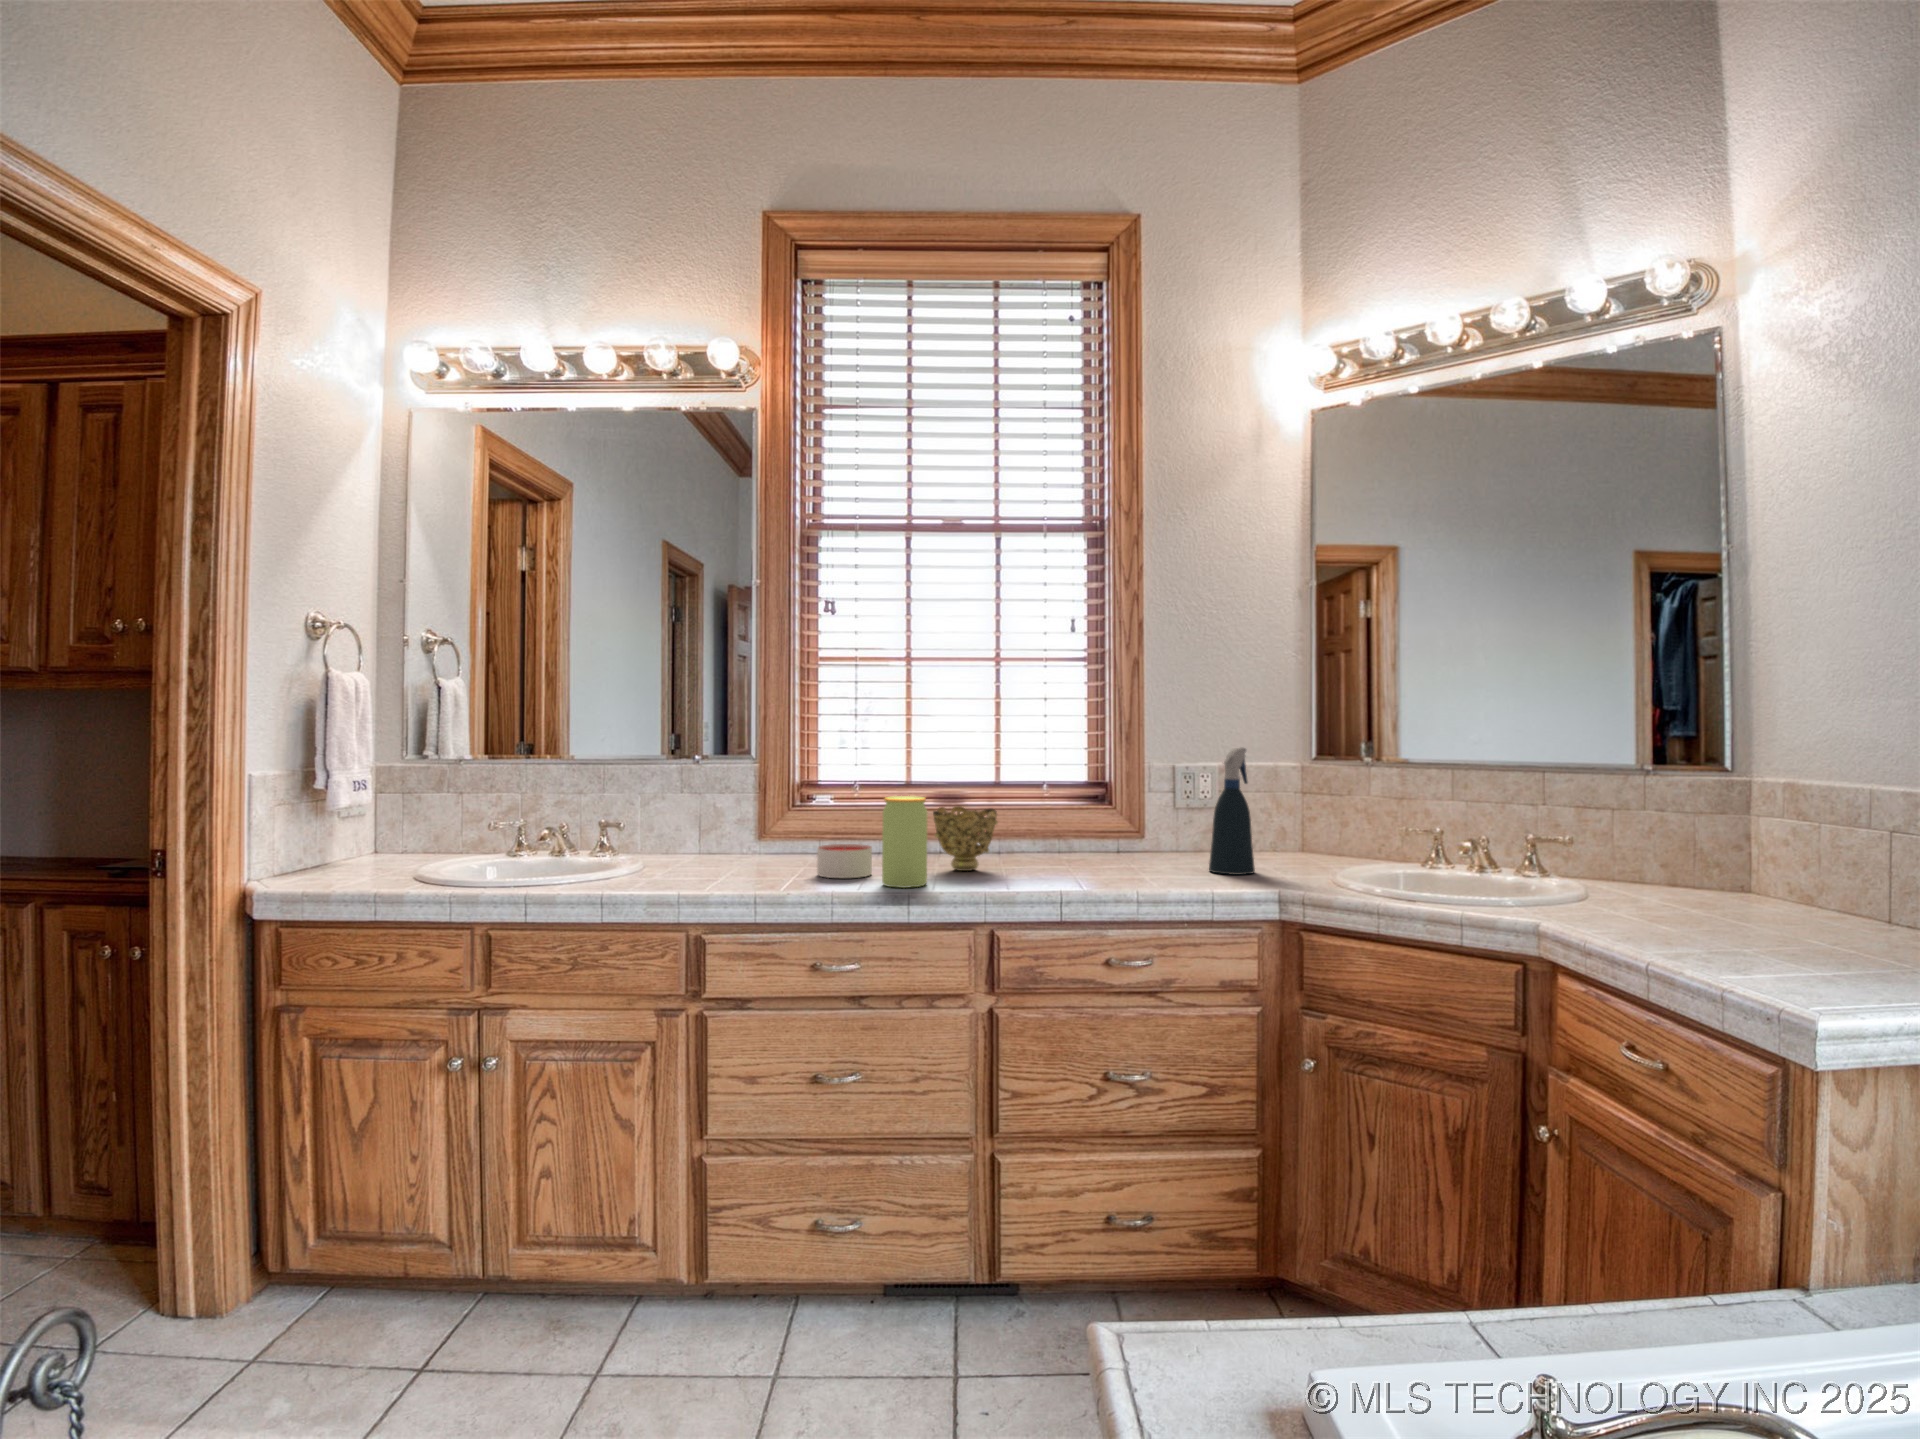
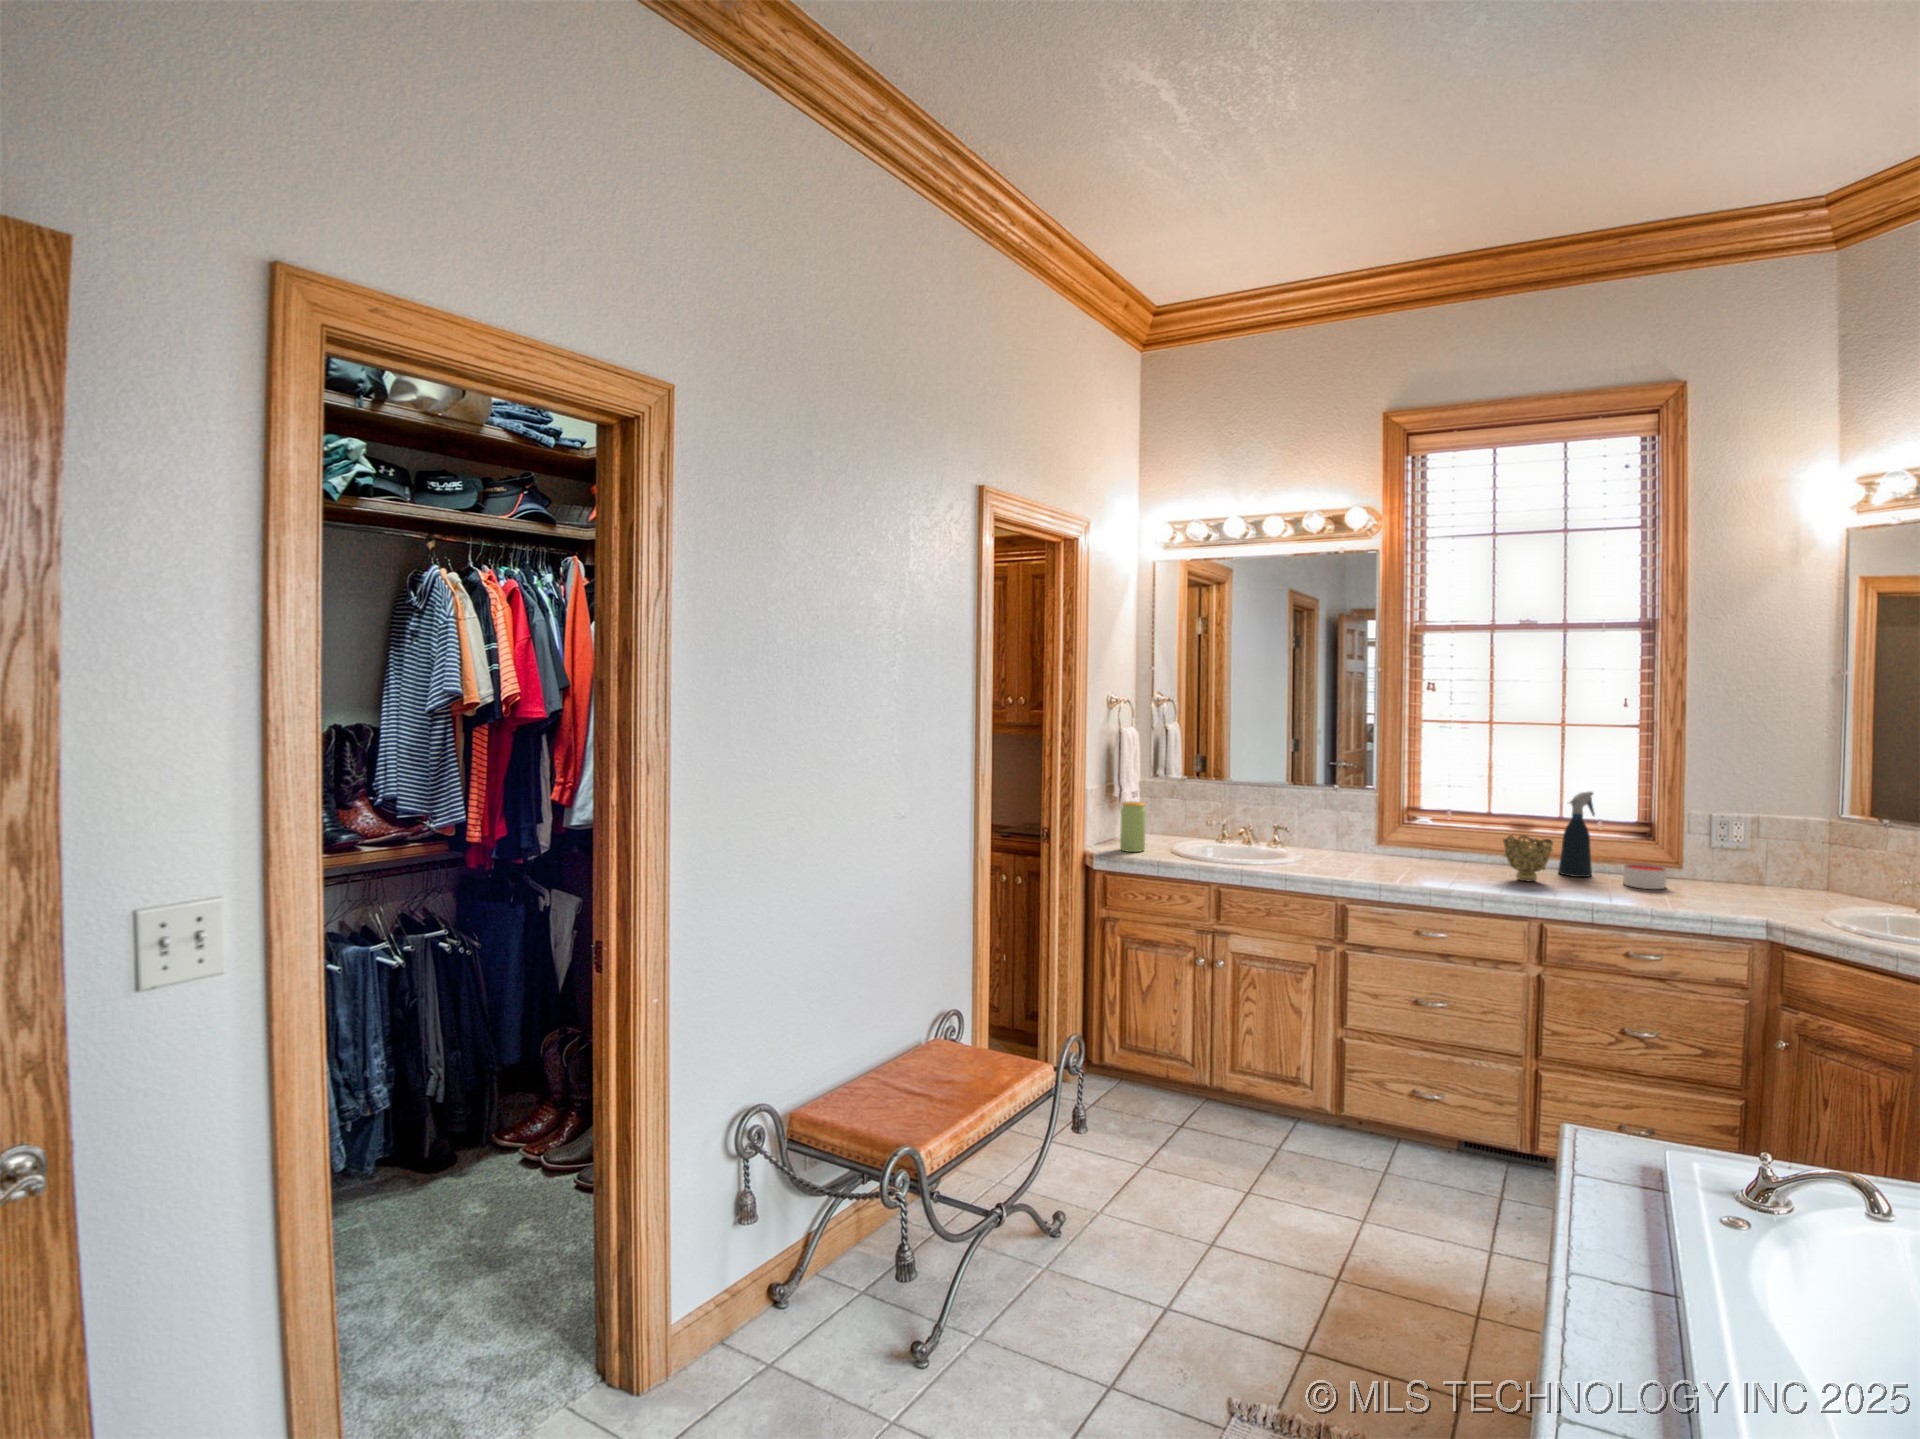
spray bottle: present [1209,747,1255,875] -> present [1558,792,1595,877]
jar: present [882,796,928,888] -> present [1120,801,1146,852]
candle: present [817,844,872,878] -> present [1623,863,1667,889]

